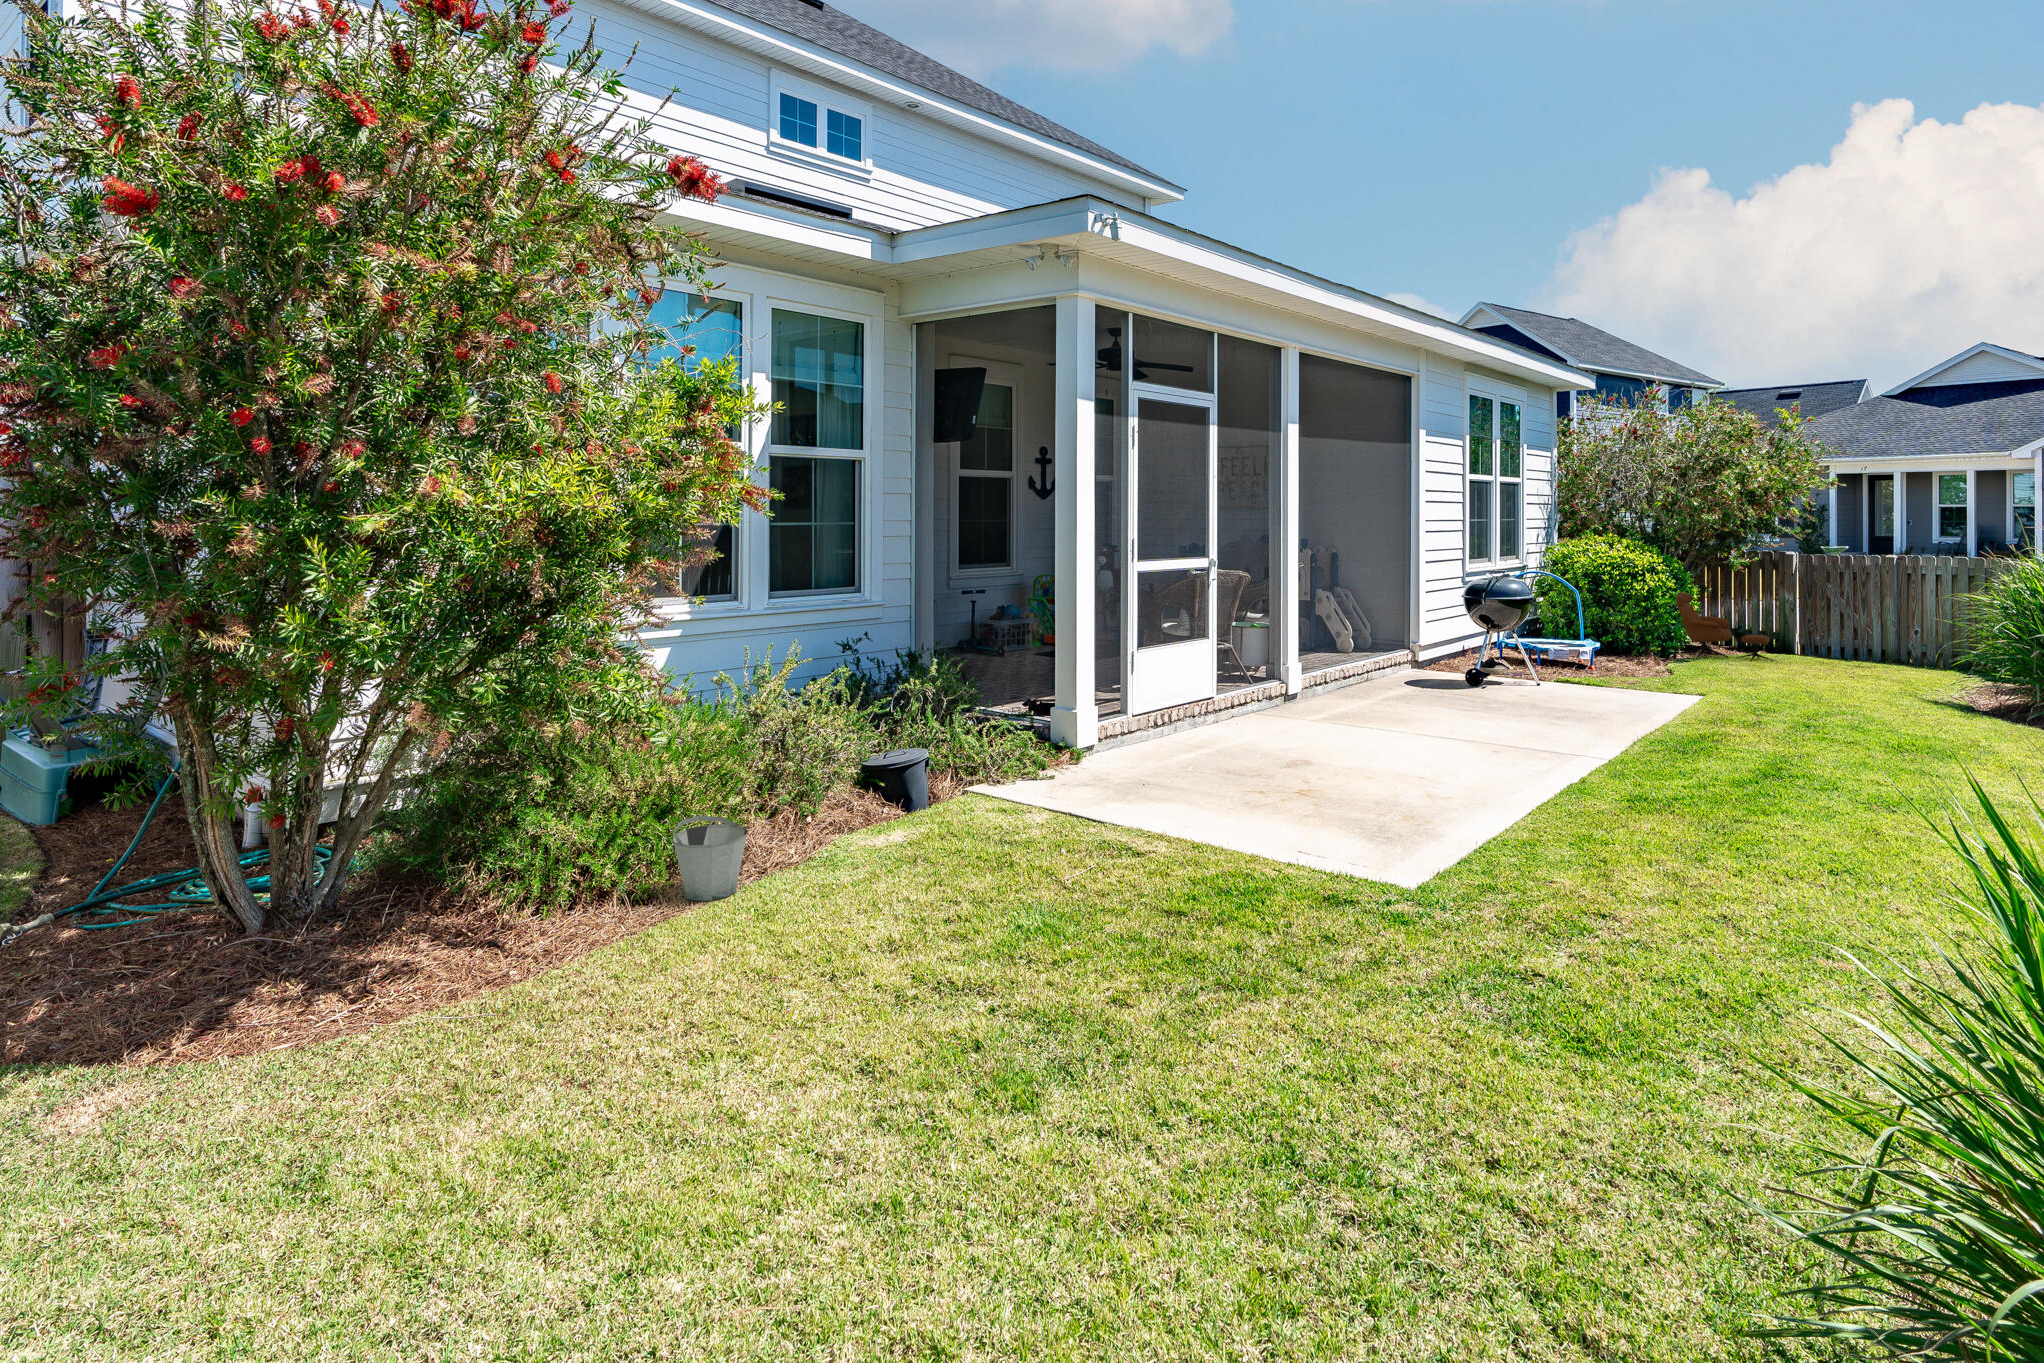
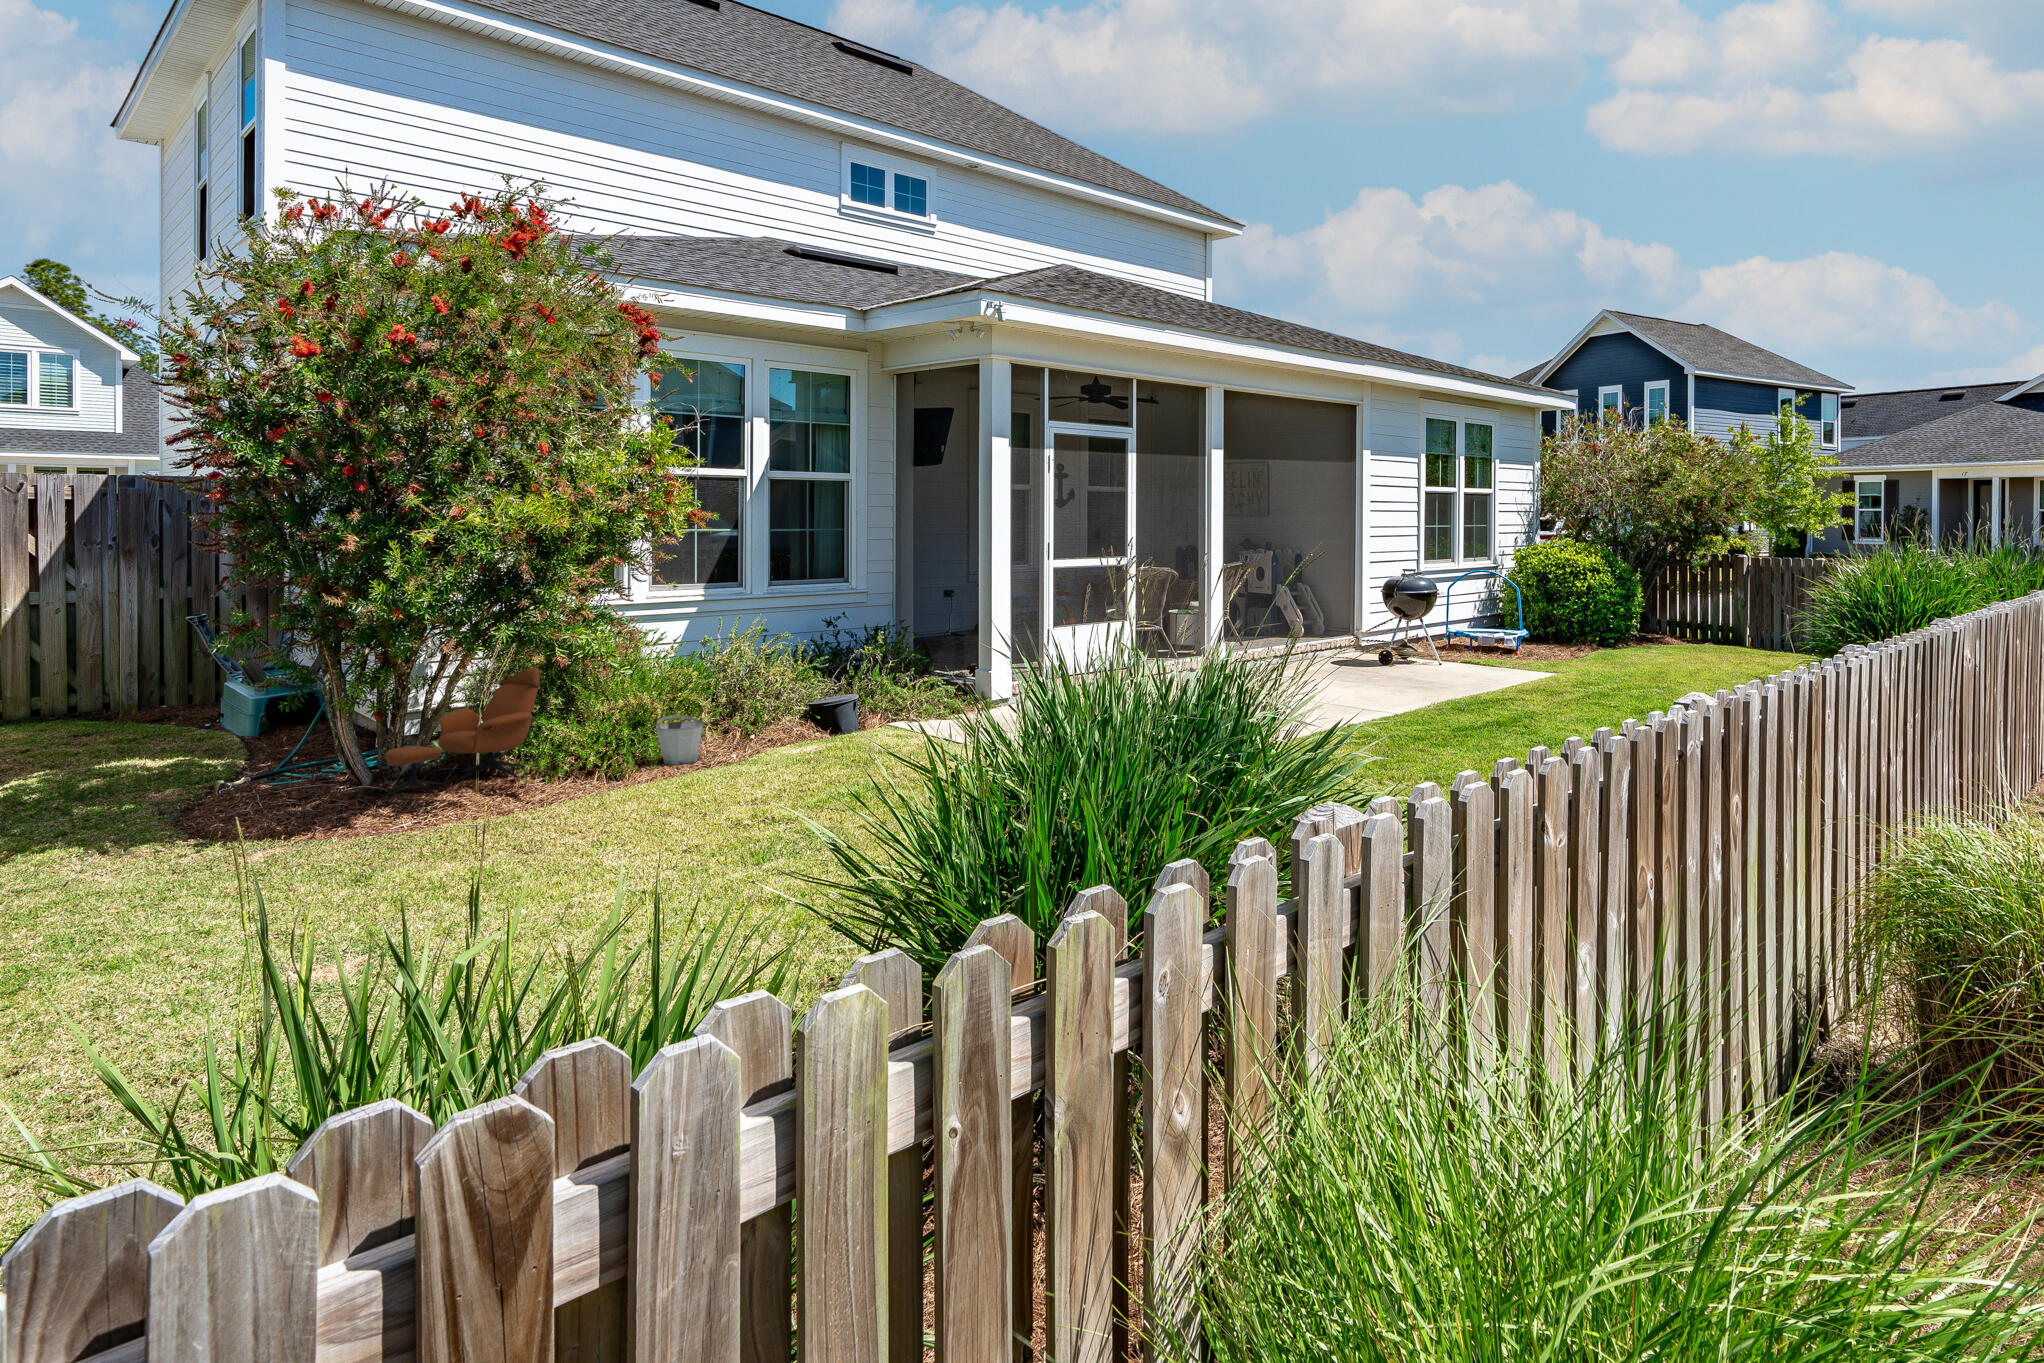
lounge chair: present [1676,592,1774,661] -> present [384,667,540,797]

